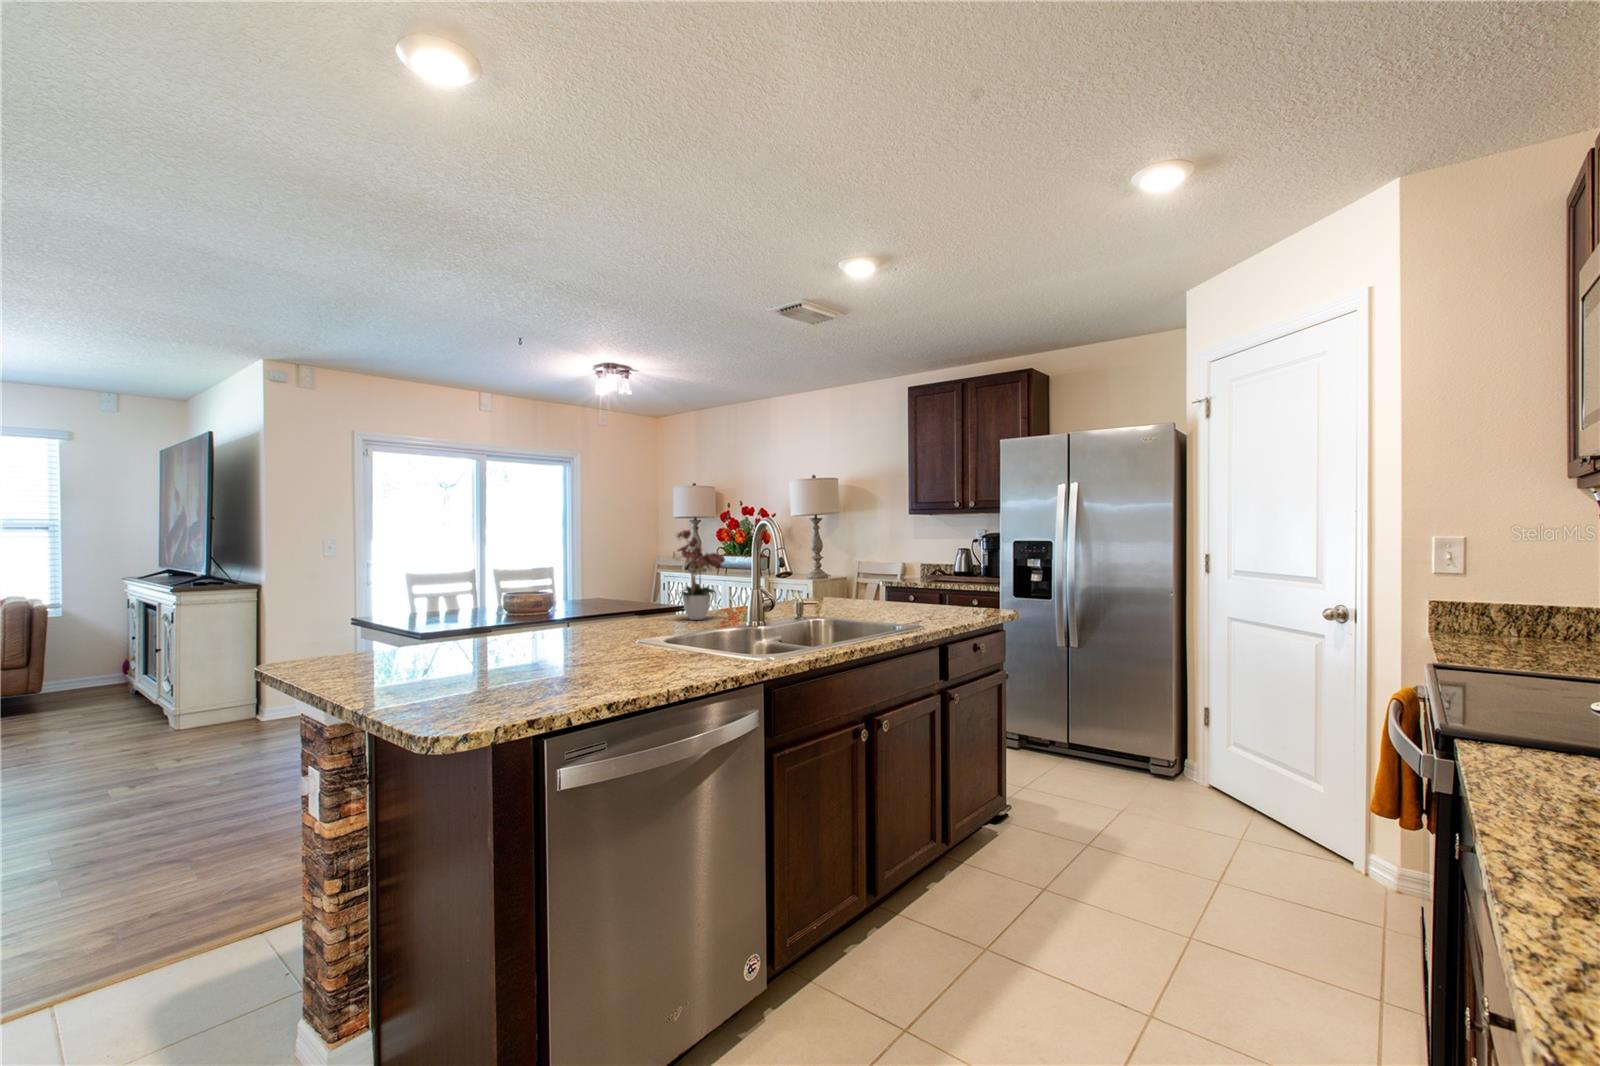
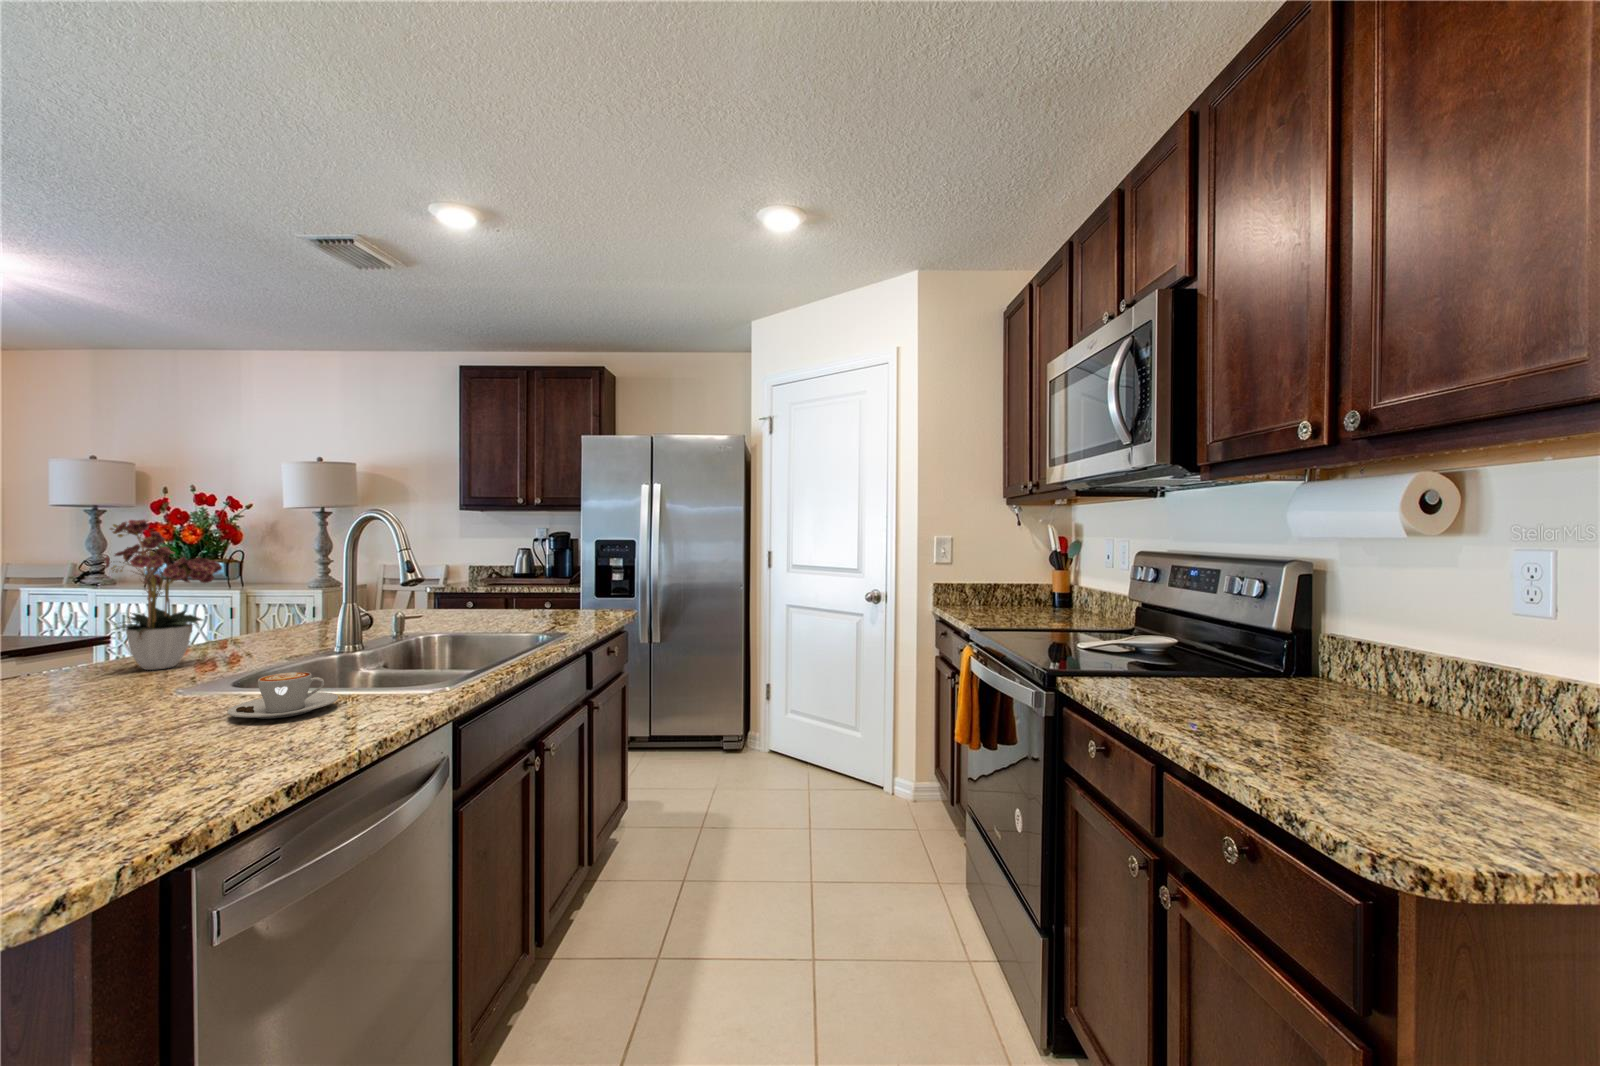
coffee cup: none [710,624,762,649] -> present [227,672,338,719]

